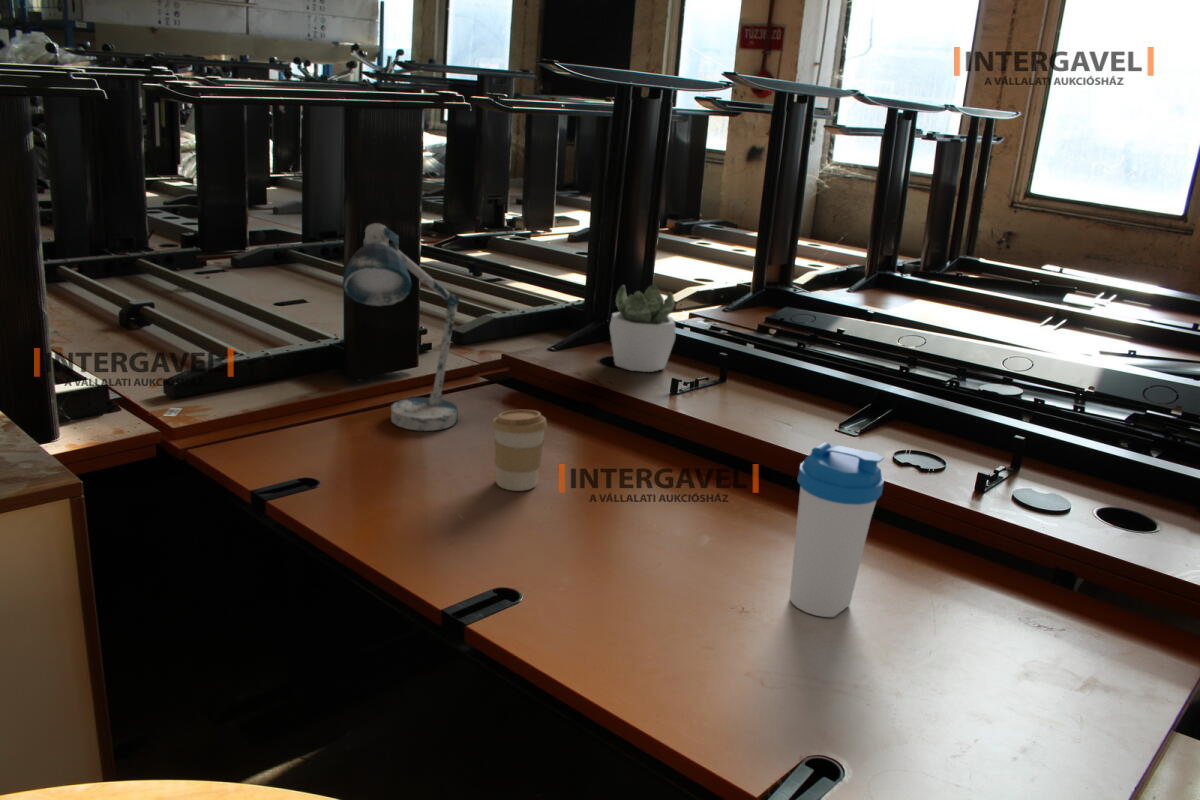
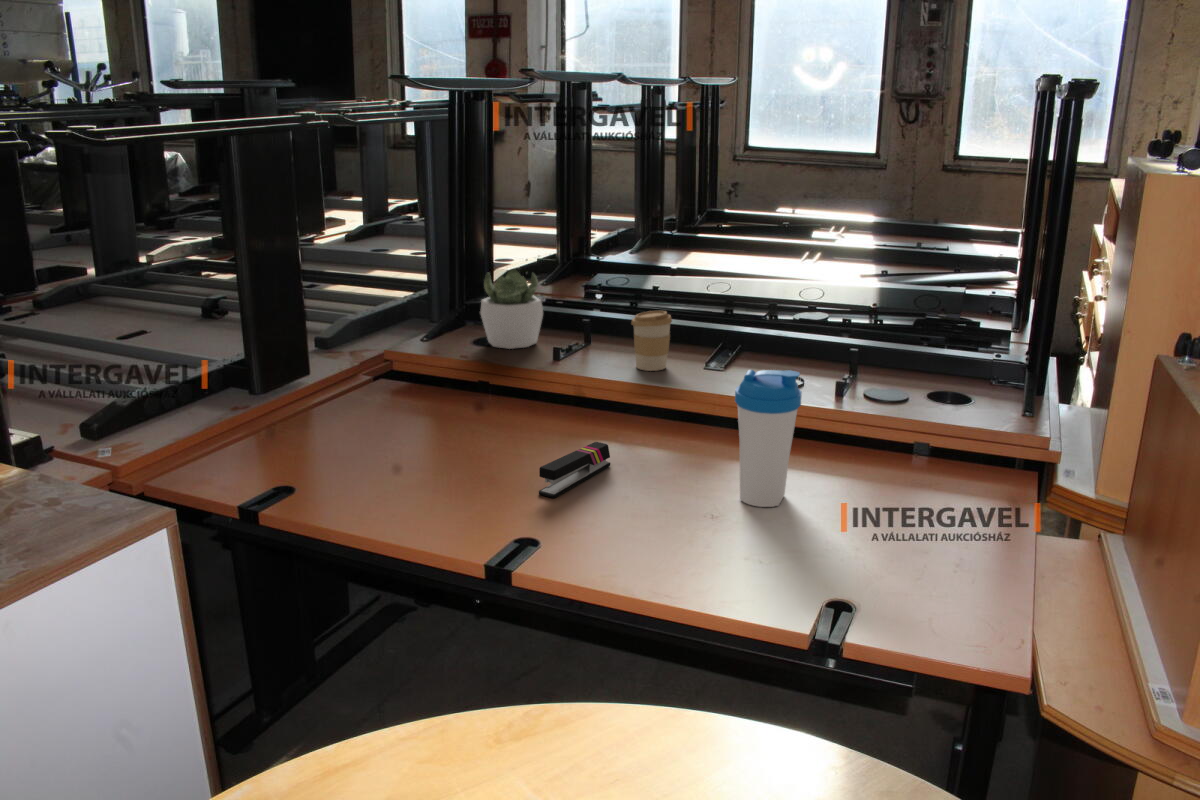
desk lamp: present [343,223,459,431] -> none [270,244,376,434]
coffee cup: present [492,410,547,491] -> present [632,311,672,371]
stapler: none [561,492,665,547] -> present [539,442,610,498]

